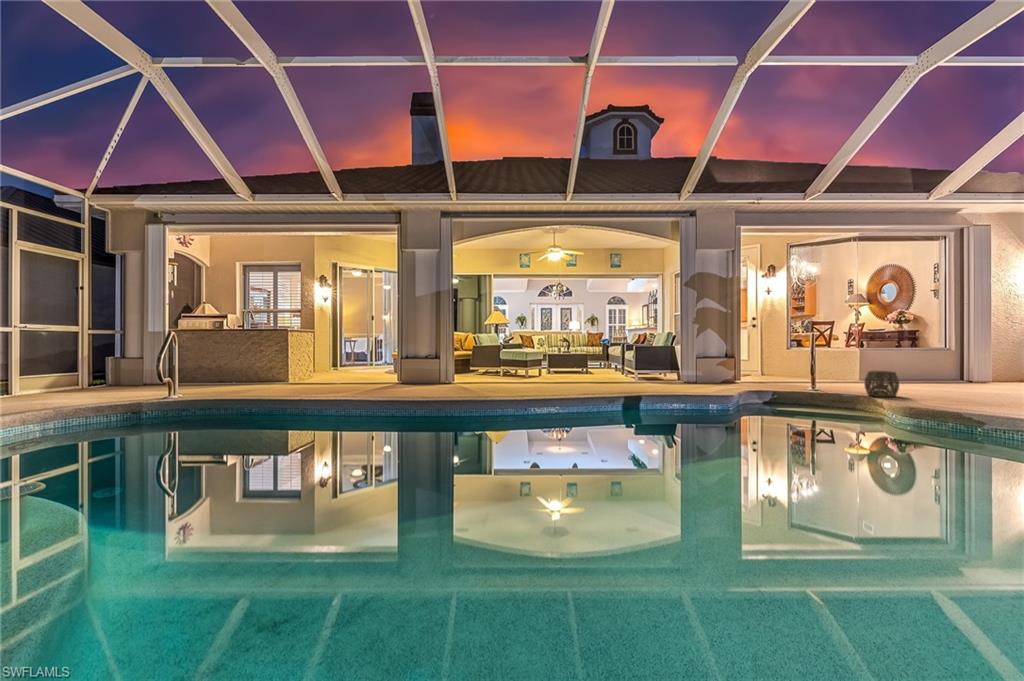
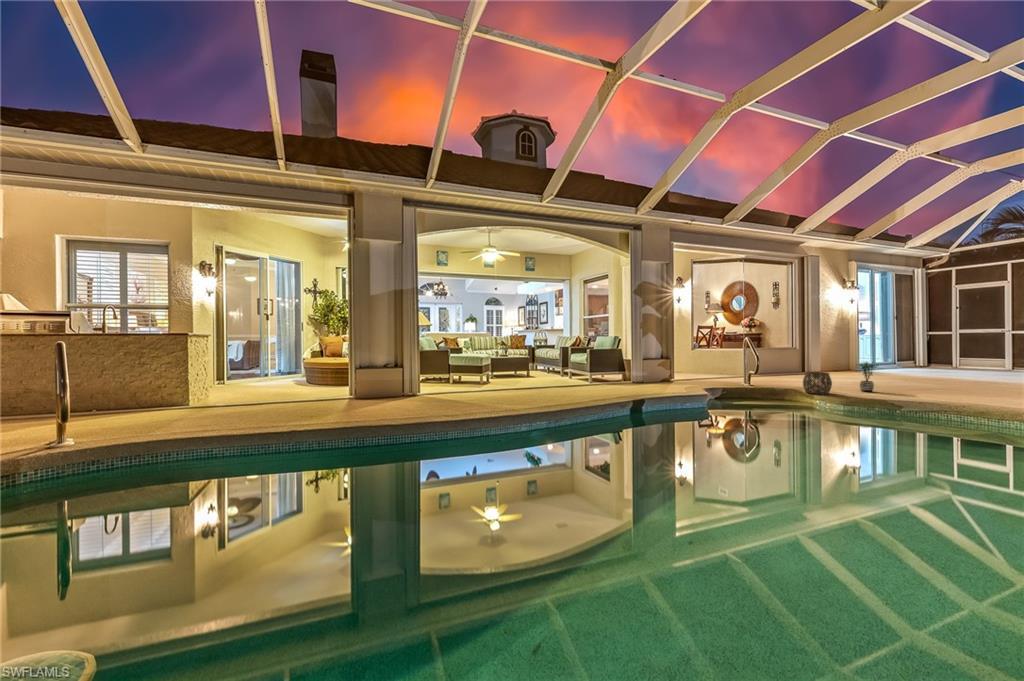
potted plant: none [943,359,975,398] -> present [858,362,878,392]

